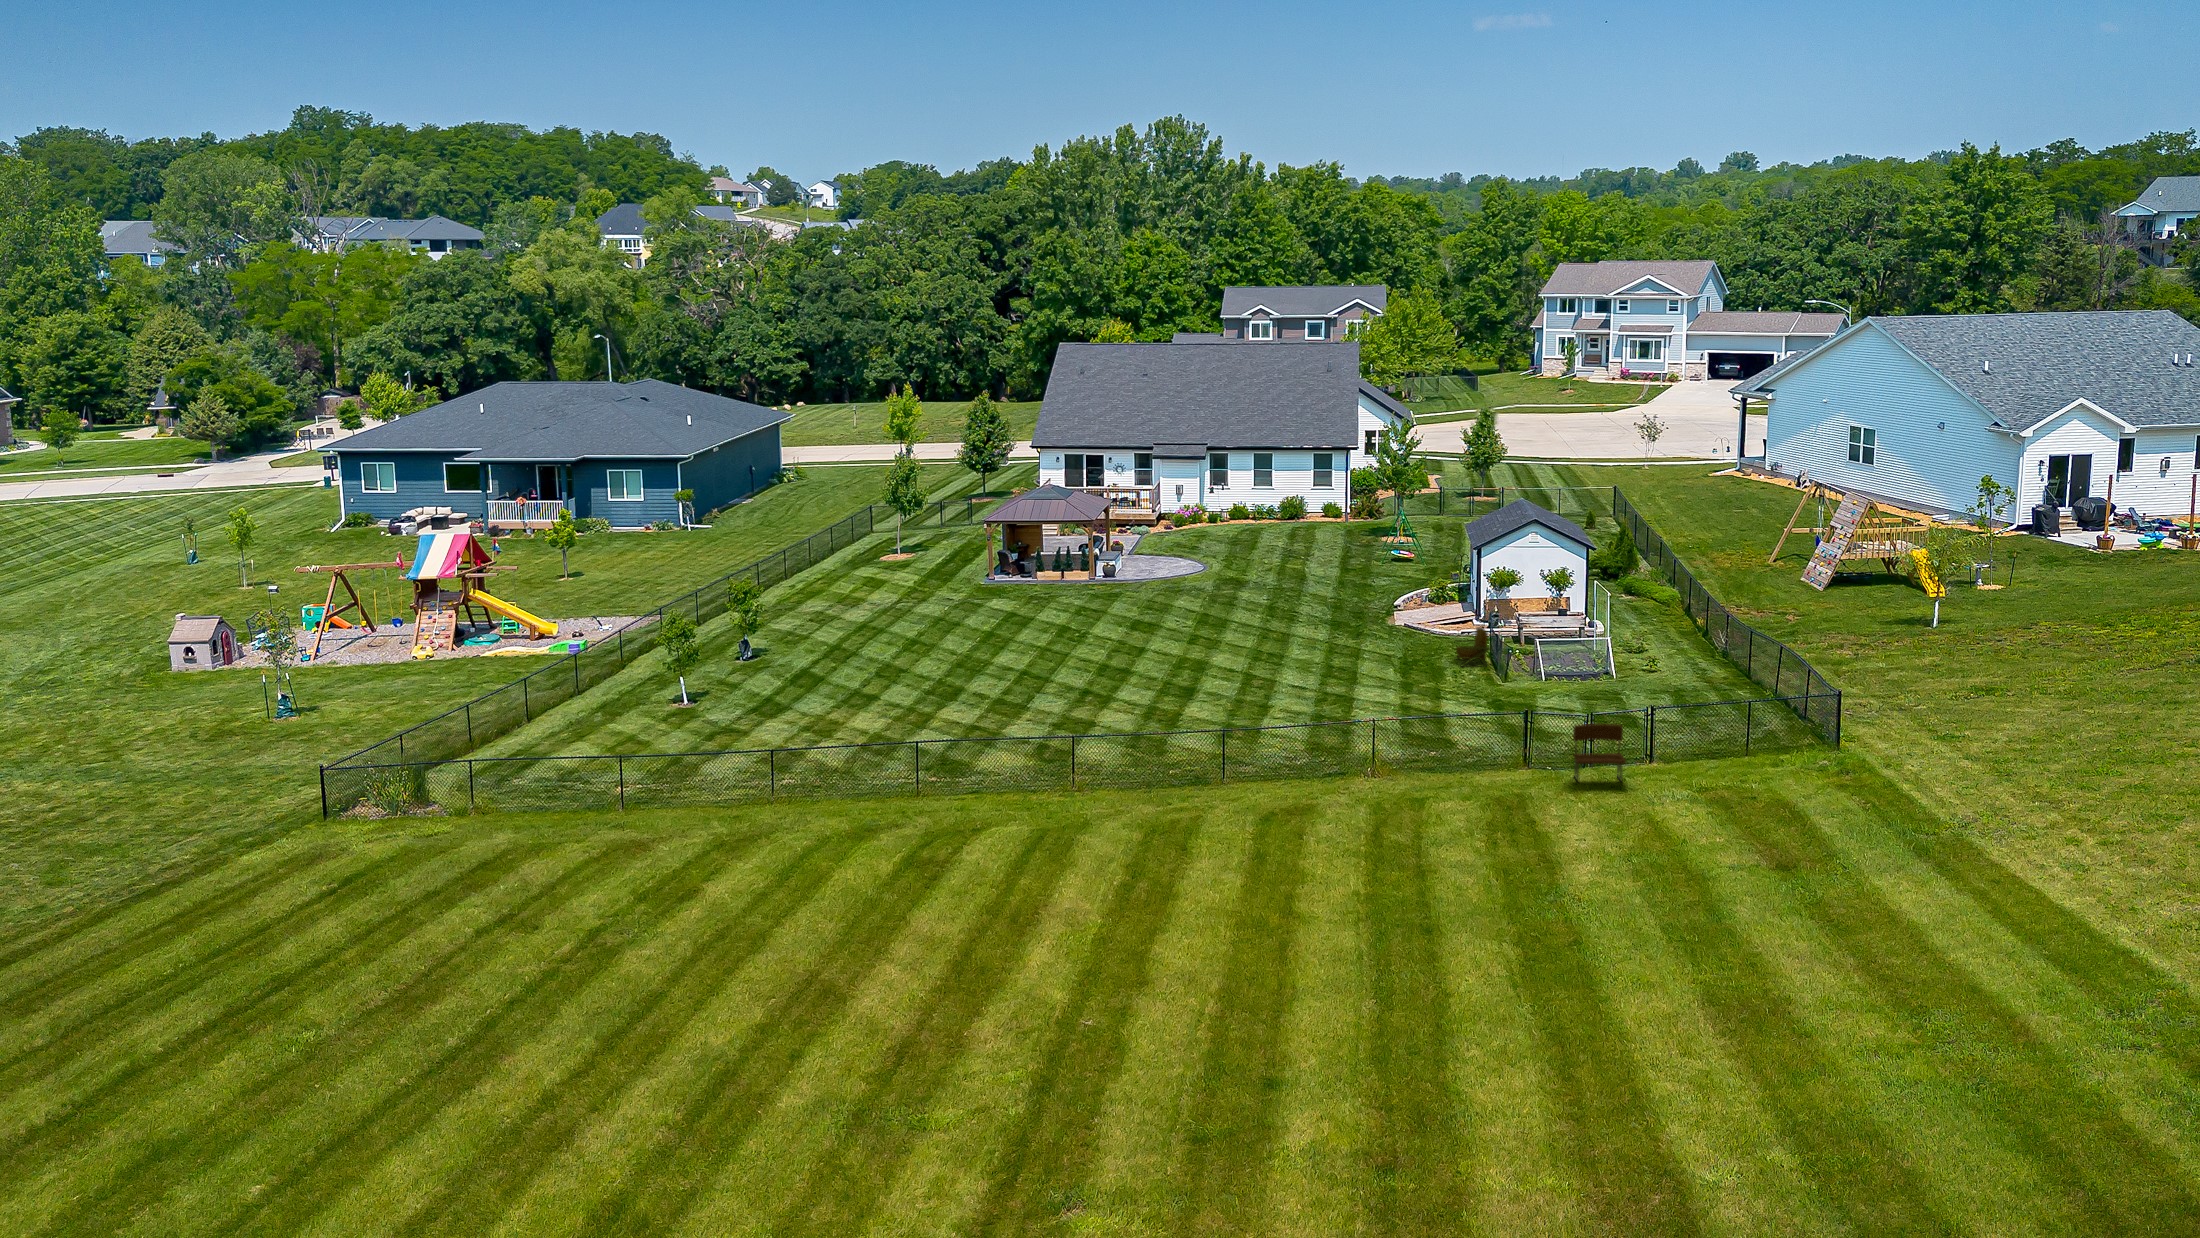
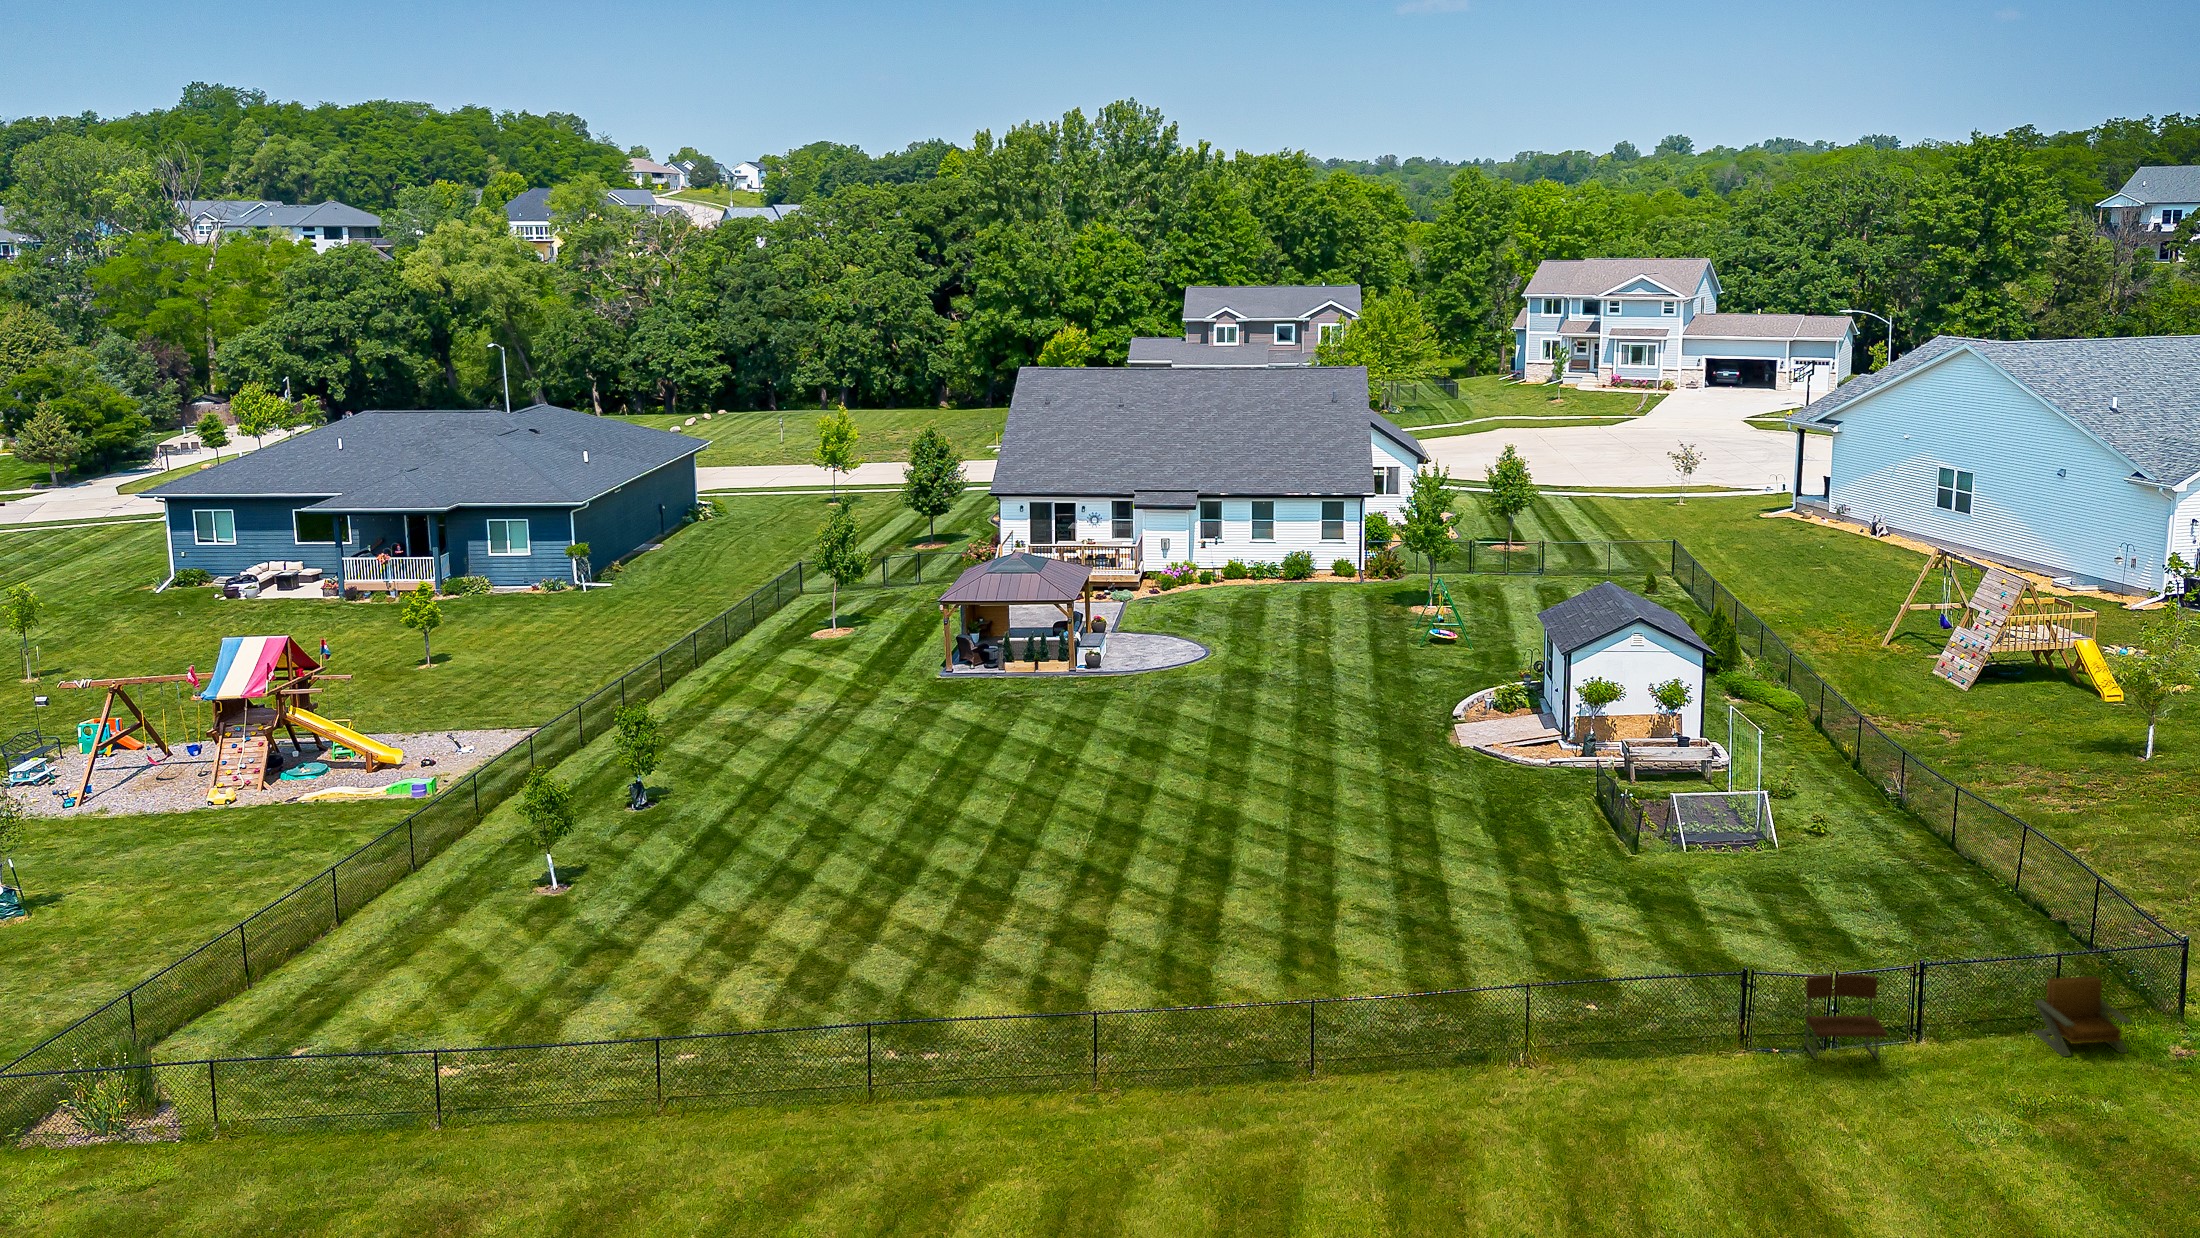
lounge chair: present [1455,627,1490,667] -> present [2033,976,2131,1057]

